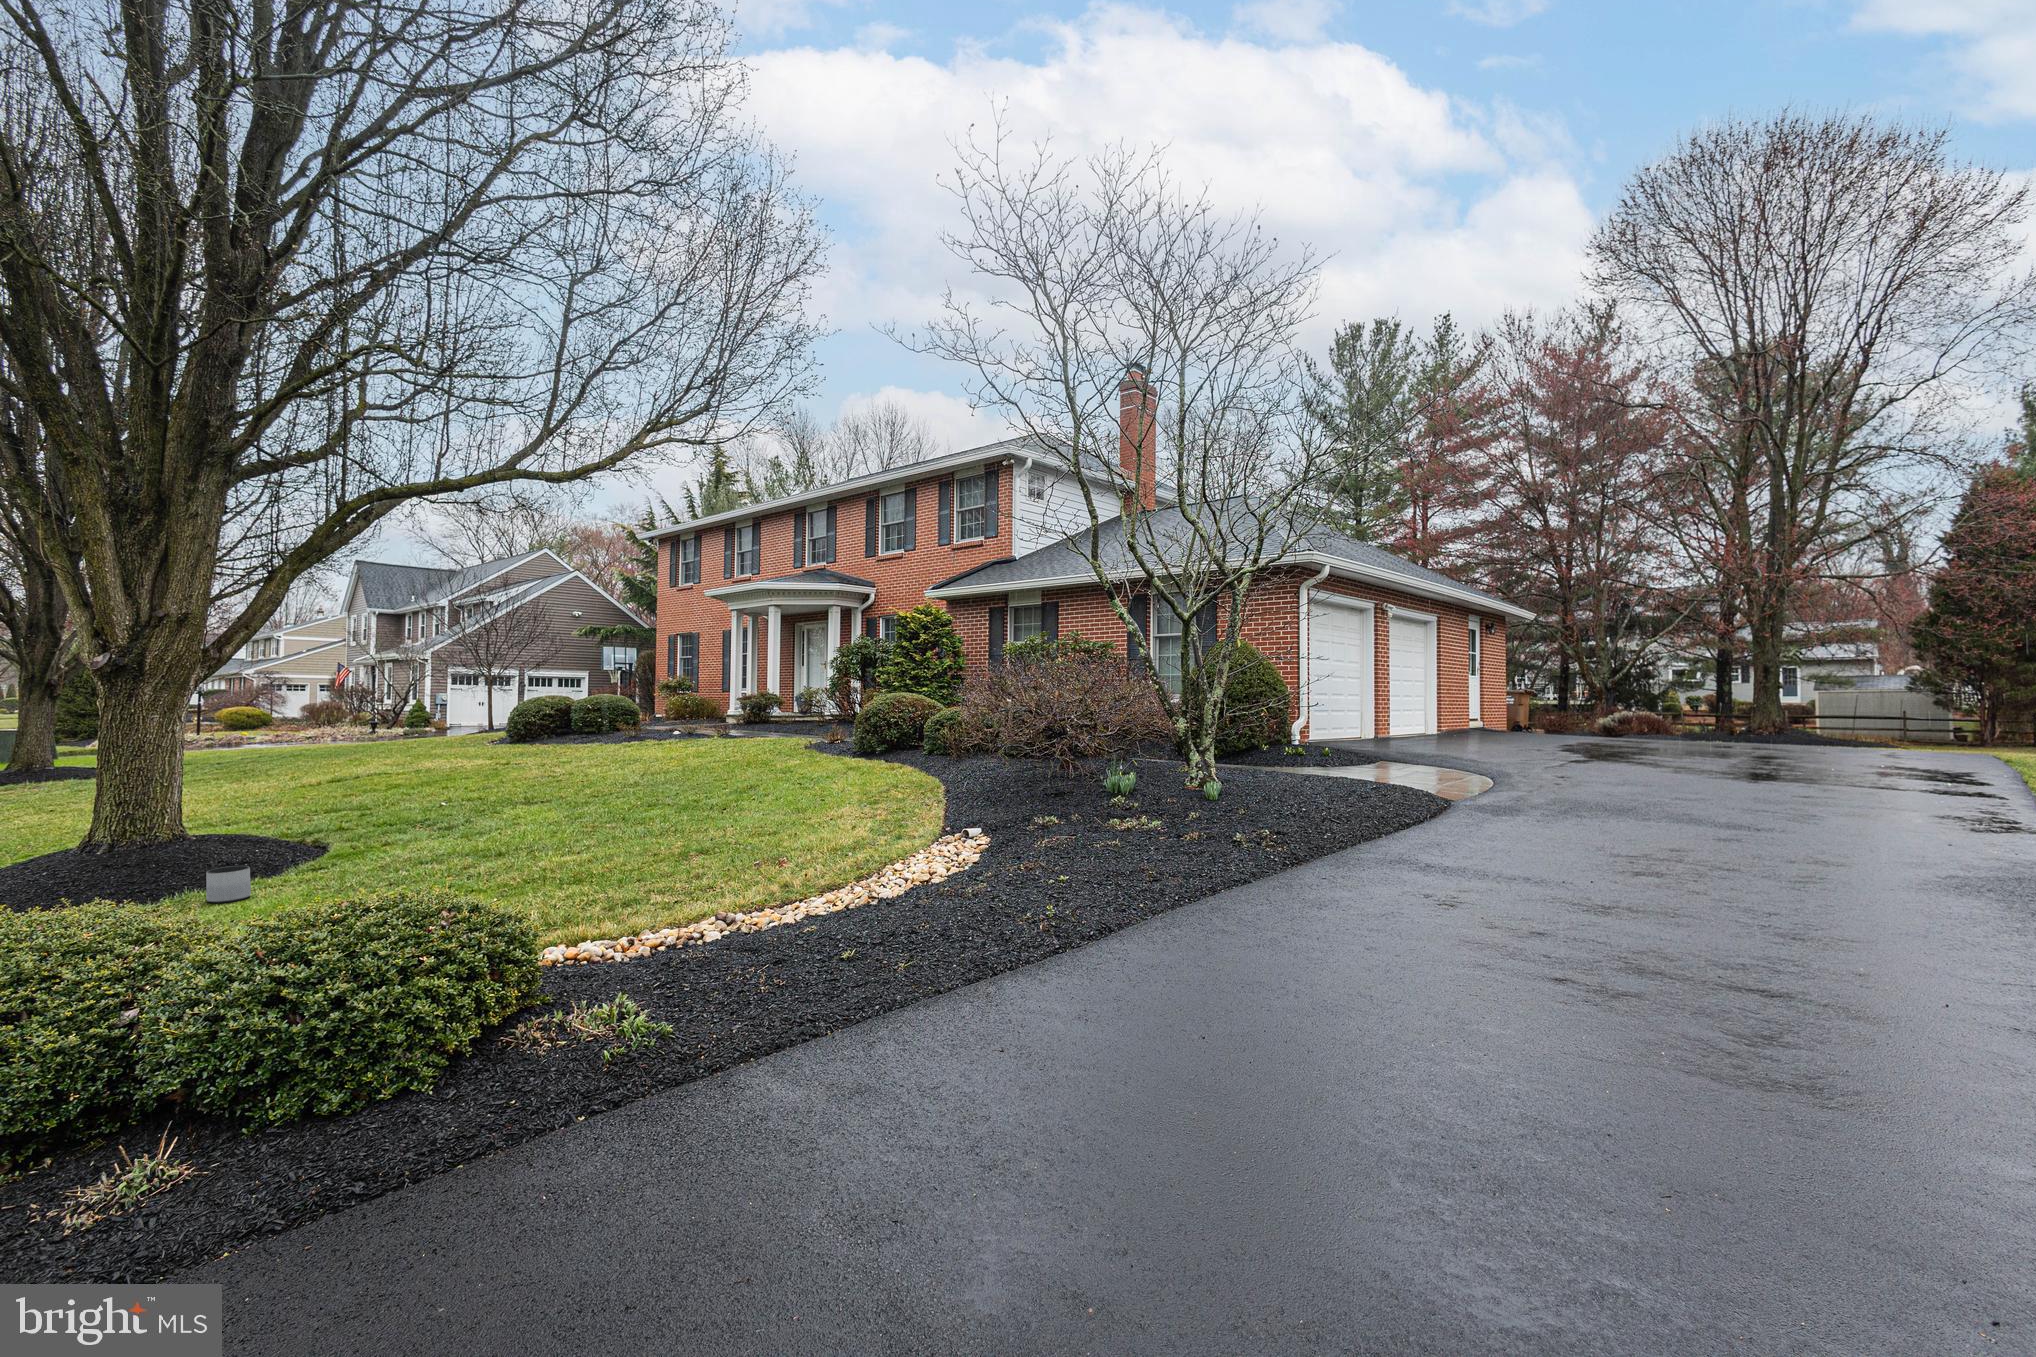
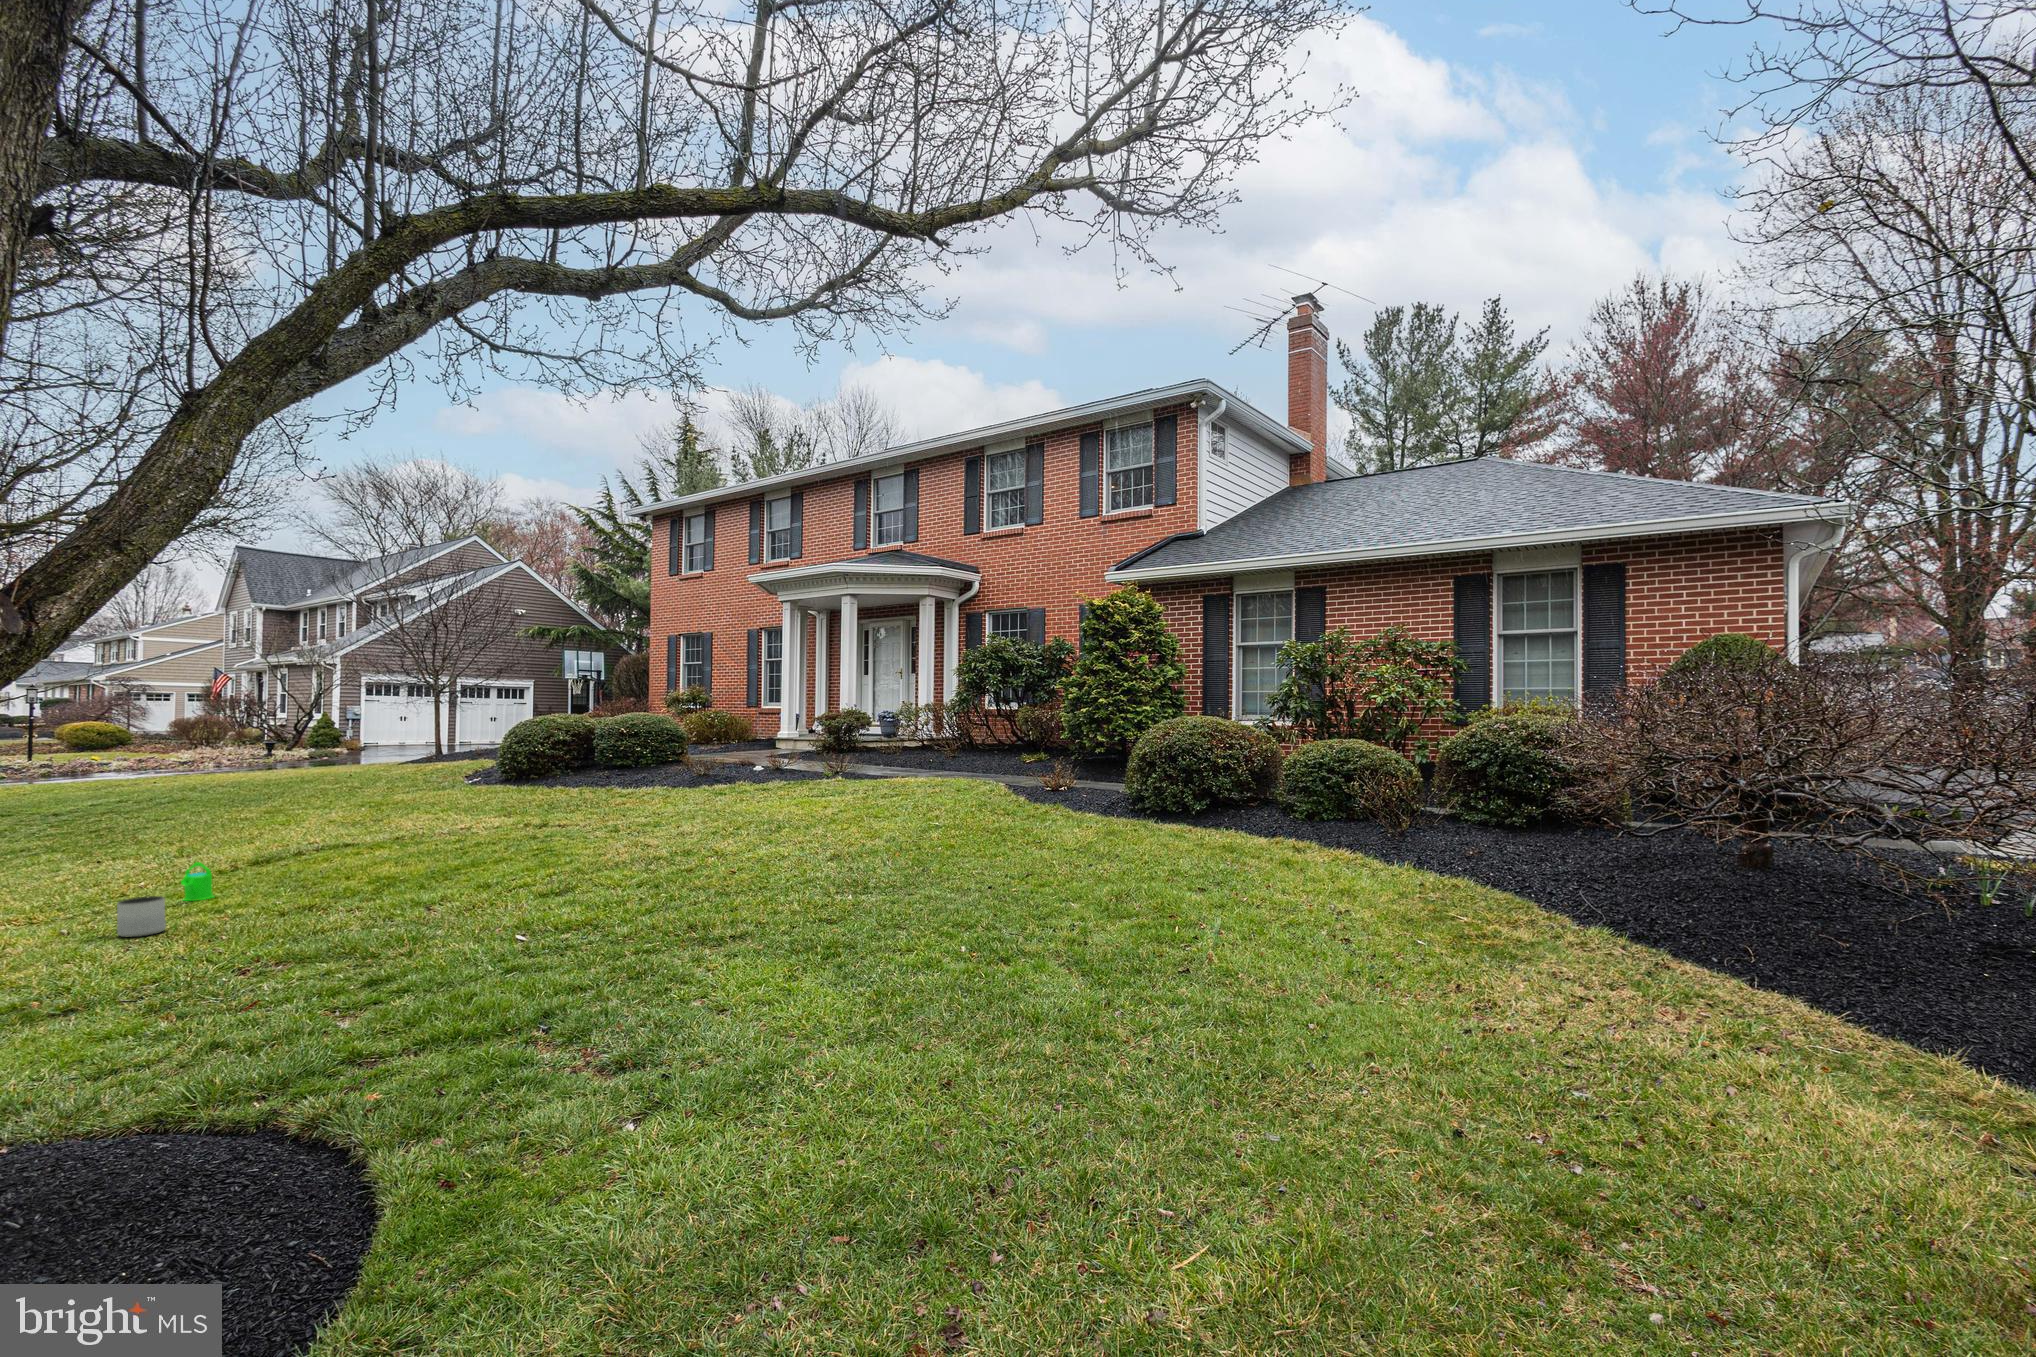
watering can: none [269,834,301,868] -> present [181,862,214,901]

